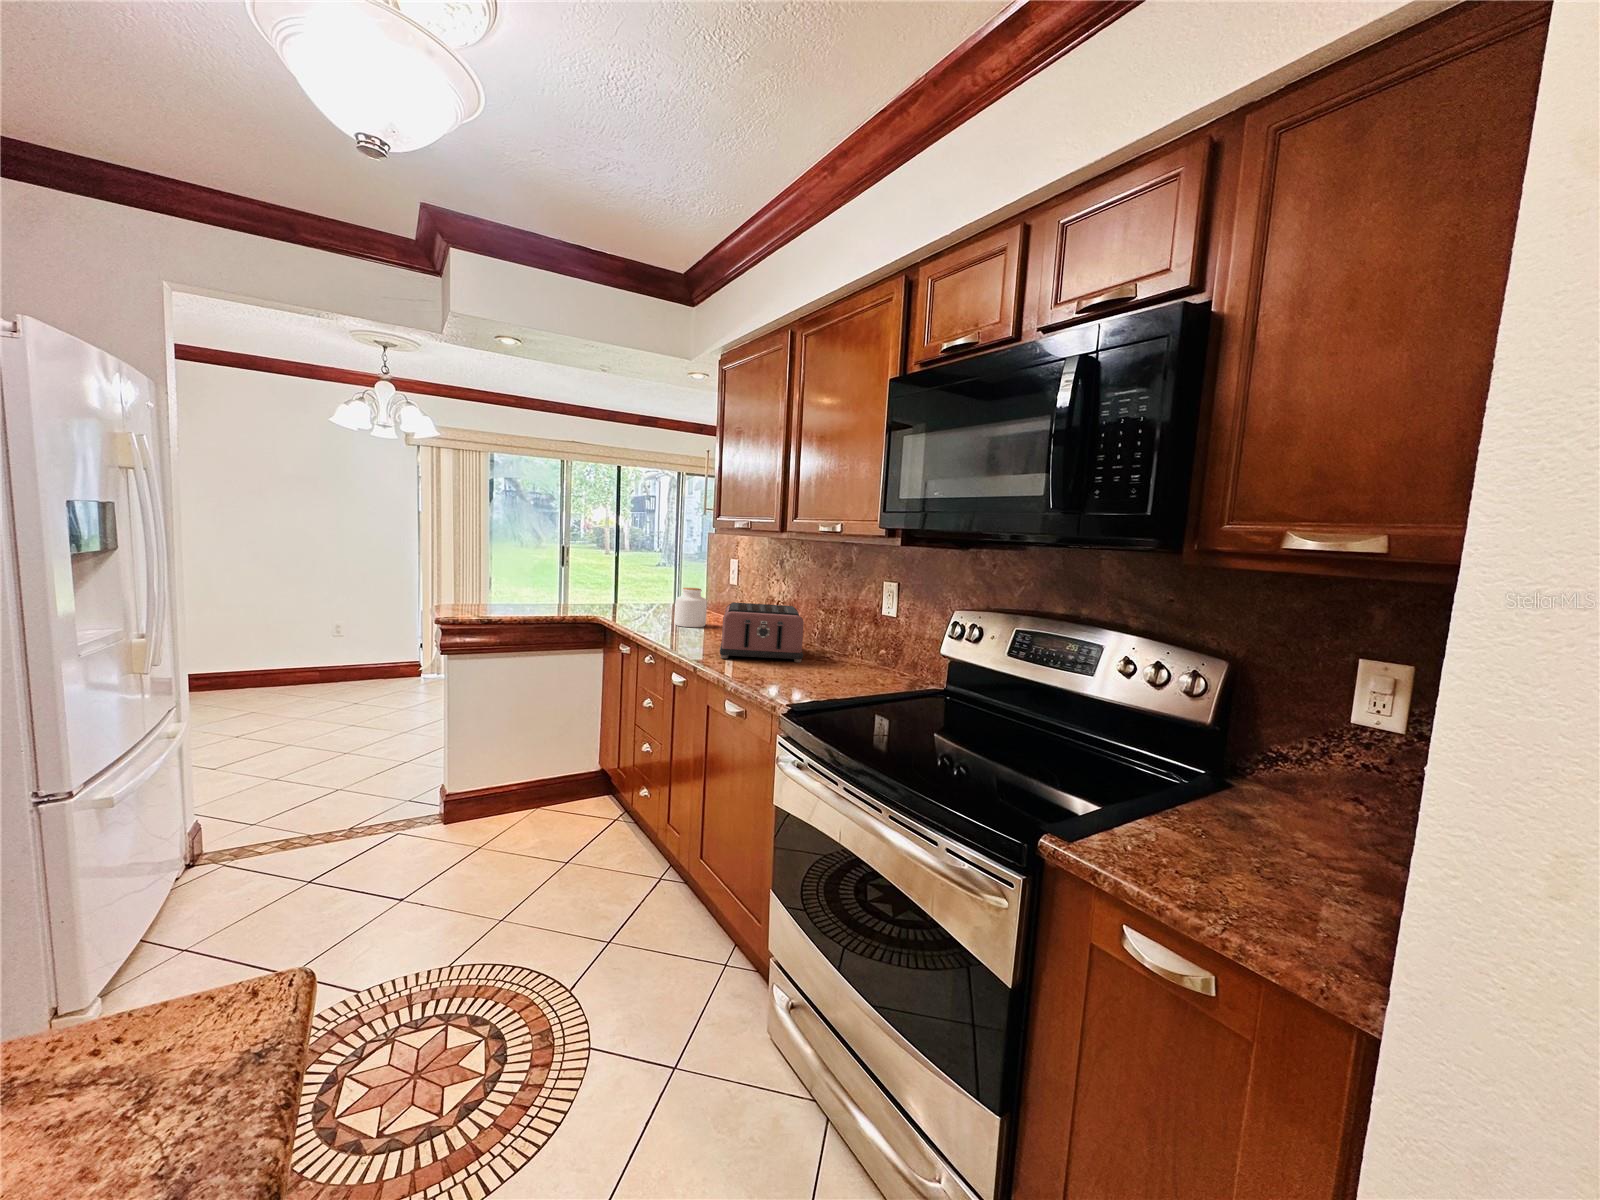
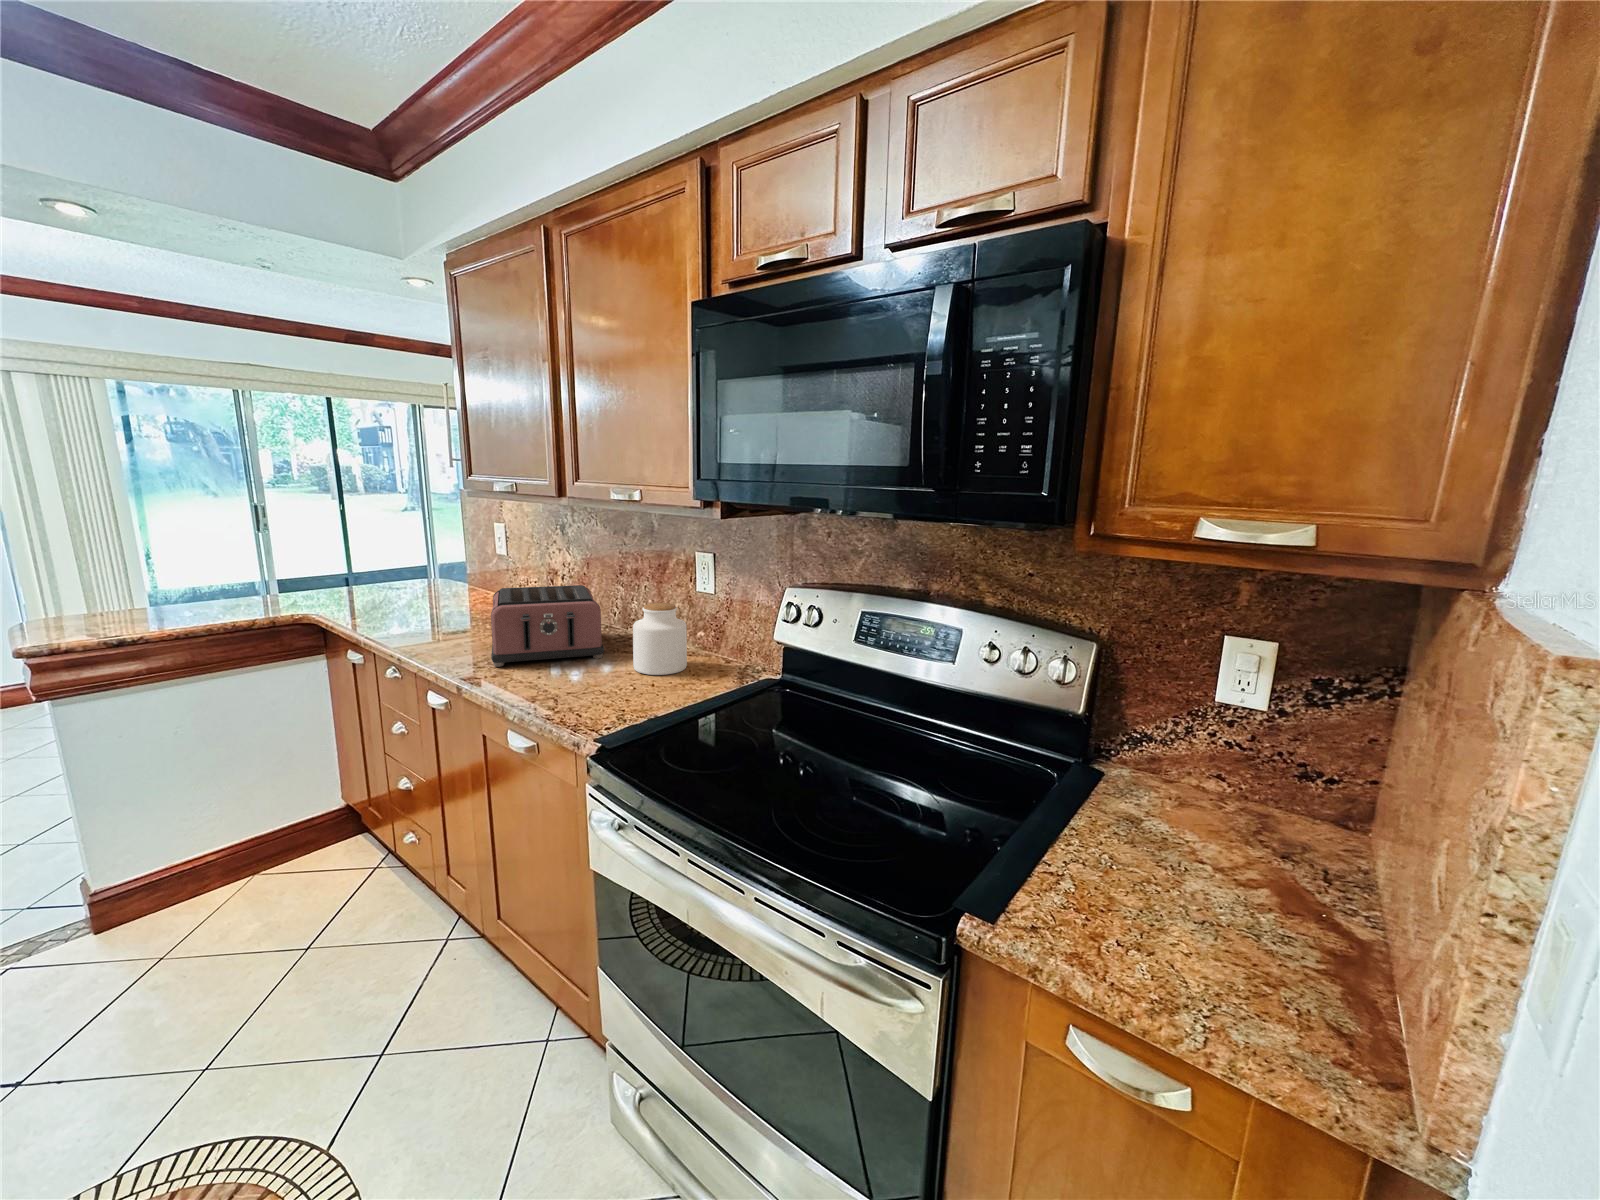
jar: present [675,588,707,627] -> present [633,603,687,675]

